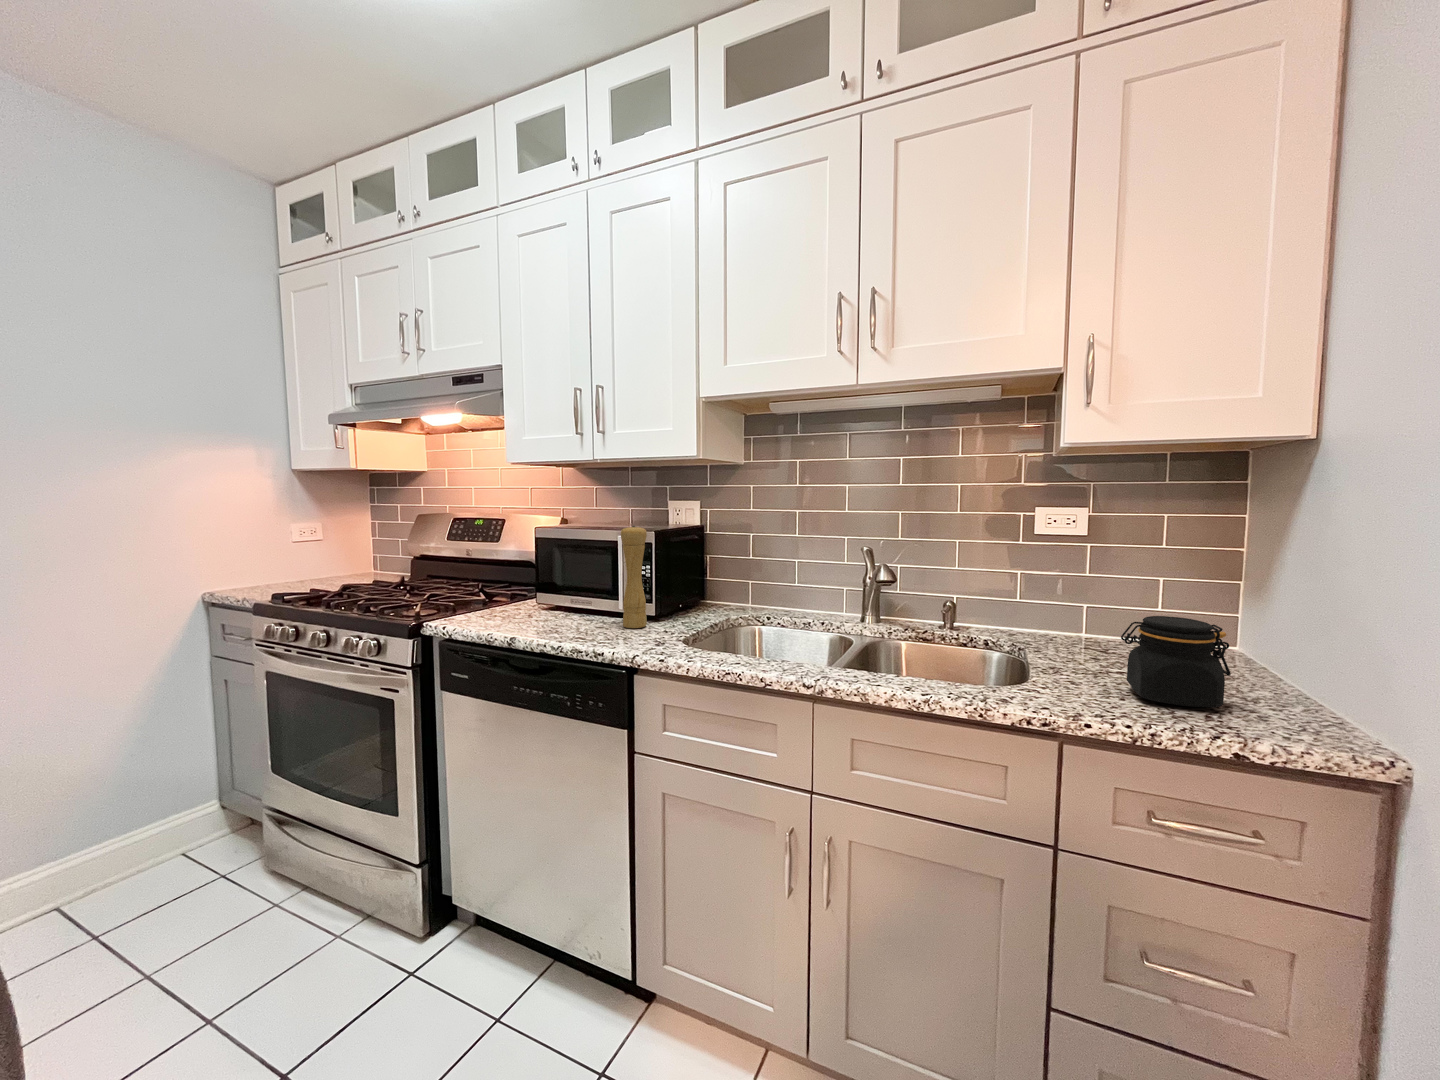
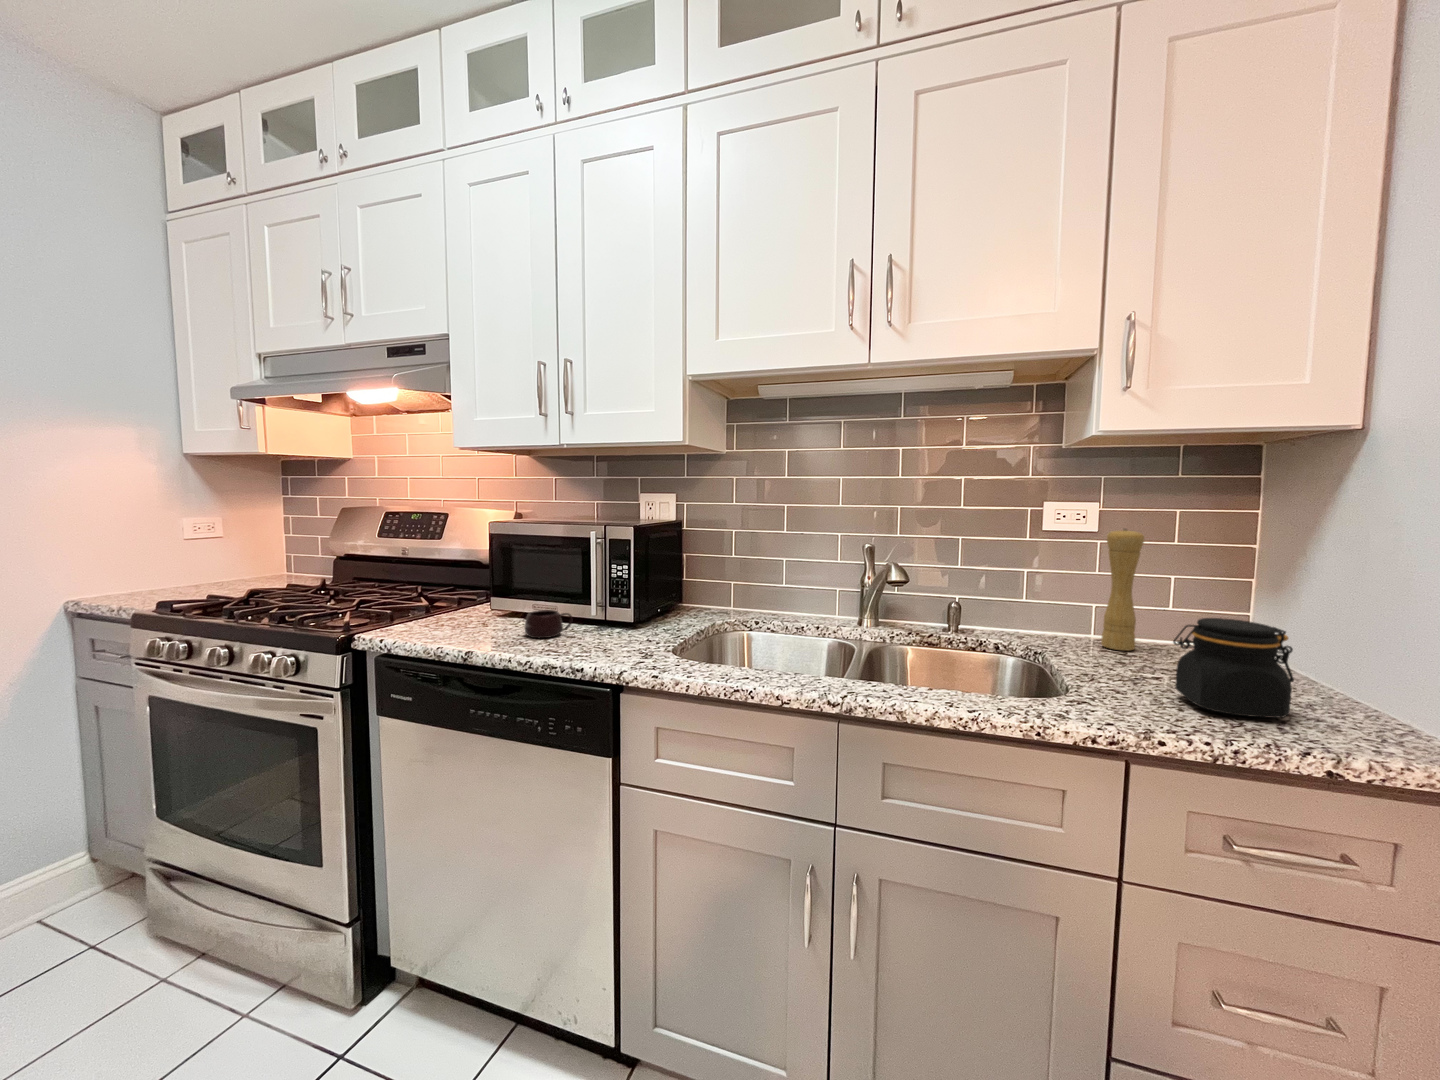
pepper mill: present [621,525,647,628] -> present [1101,529,1144,651]
mug: none [561,604,601,628] -> present [524,610,572,638]

